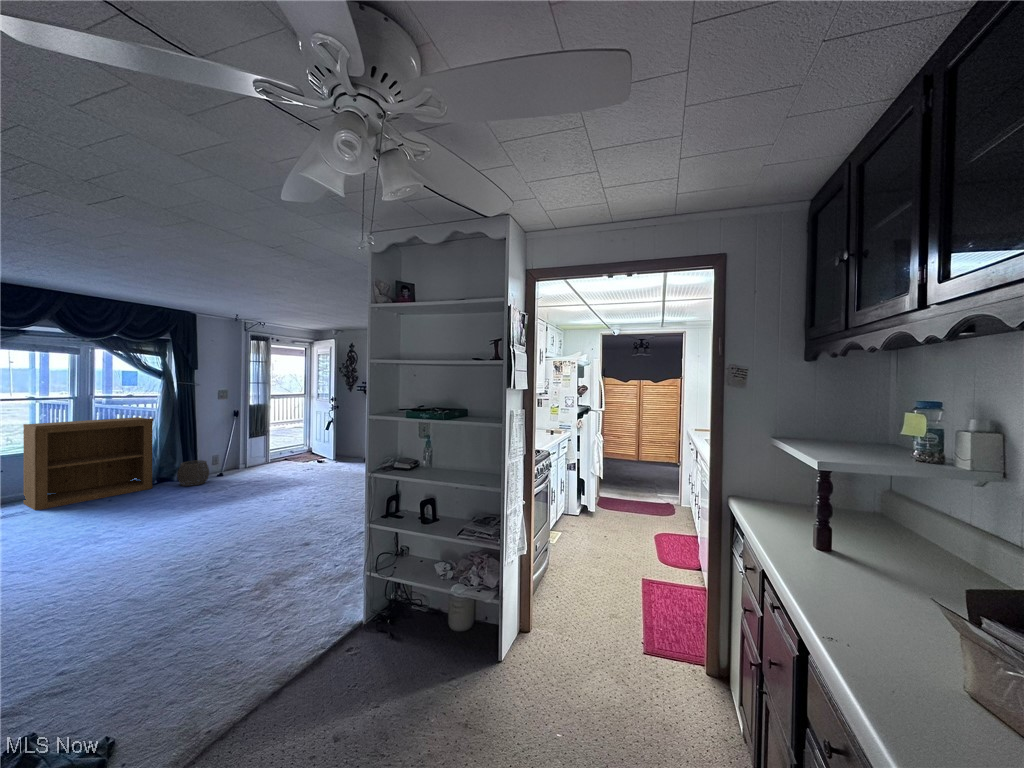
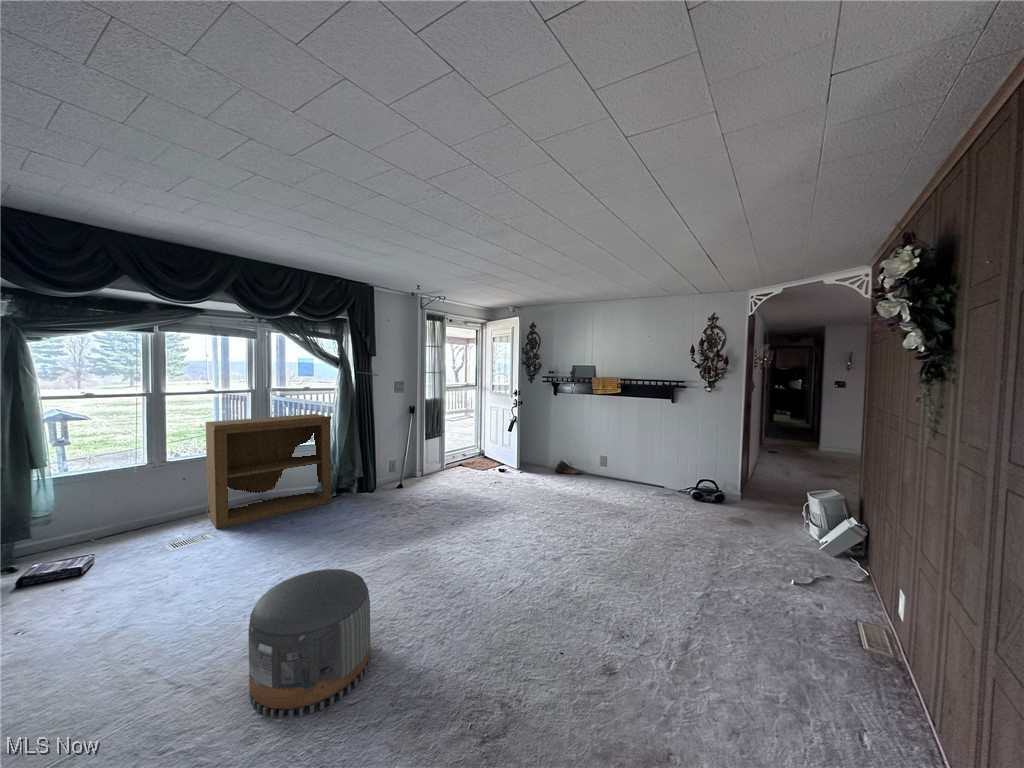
woven basket: present [177,460,209,486] -> none [356,469,390,502]
pouf: none [80,505,168,575] -> present [248,569,370,719]

